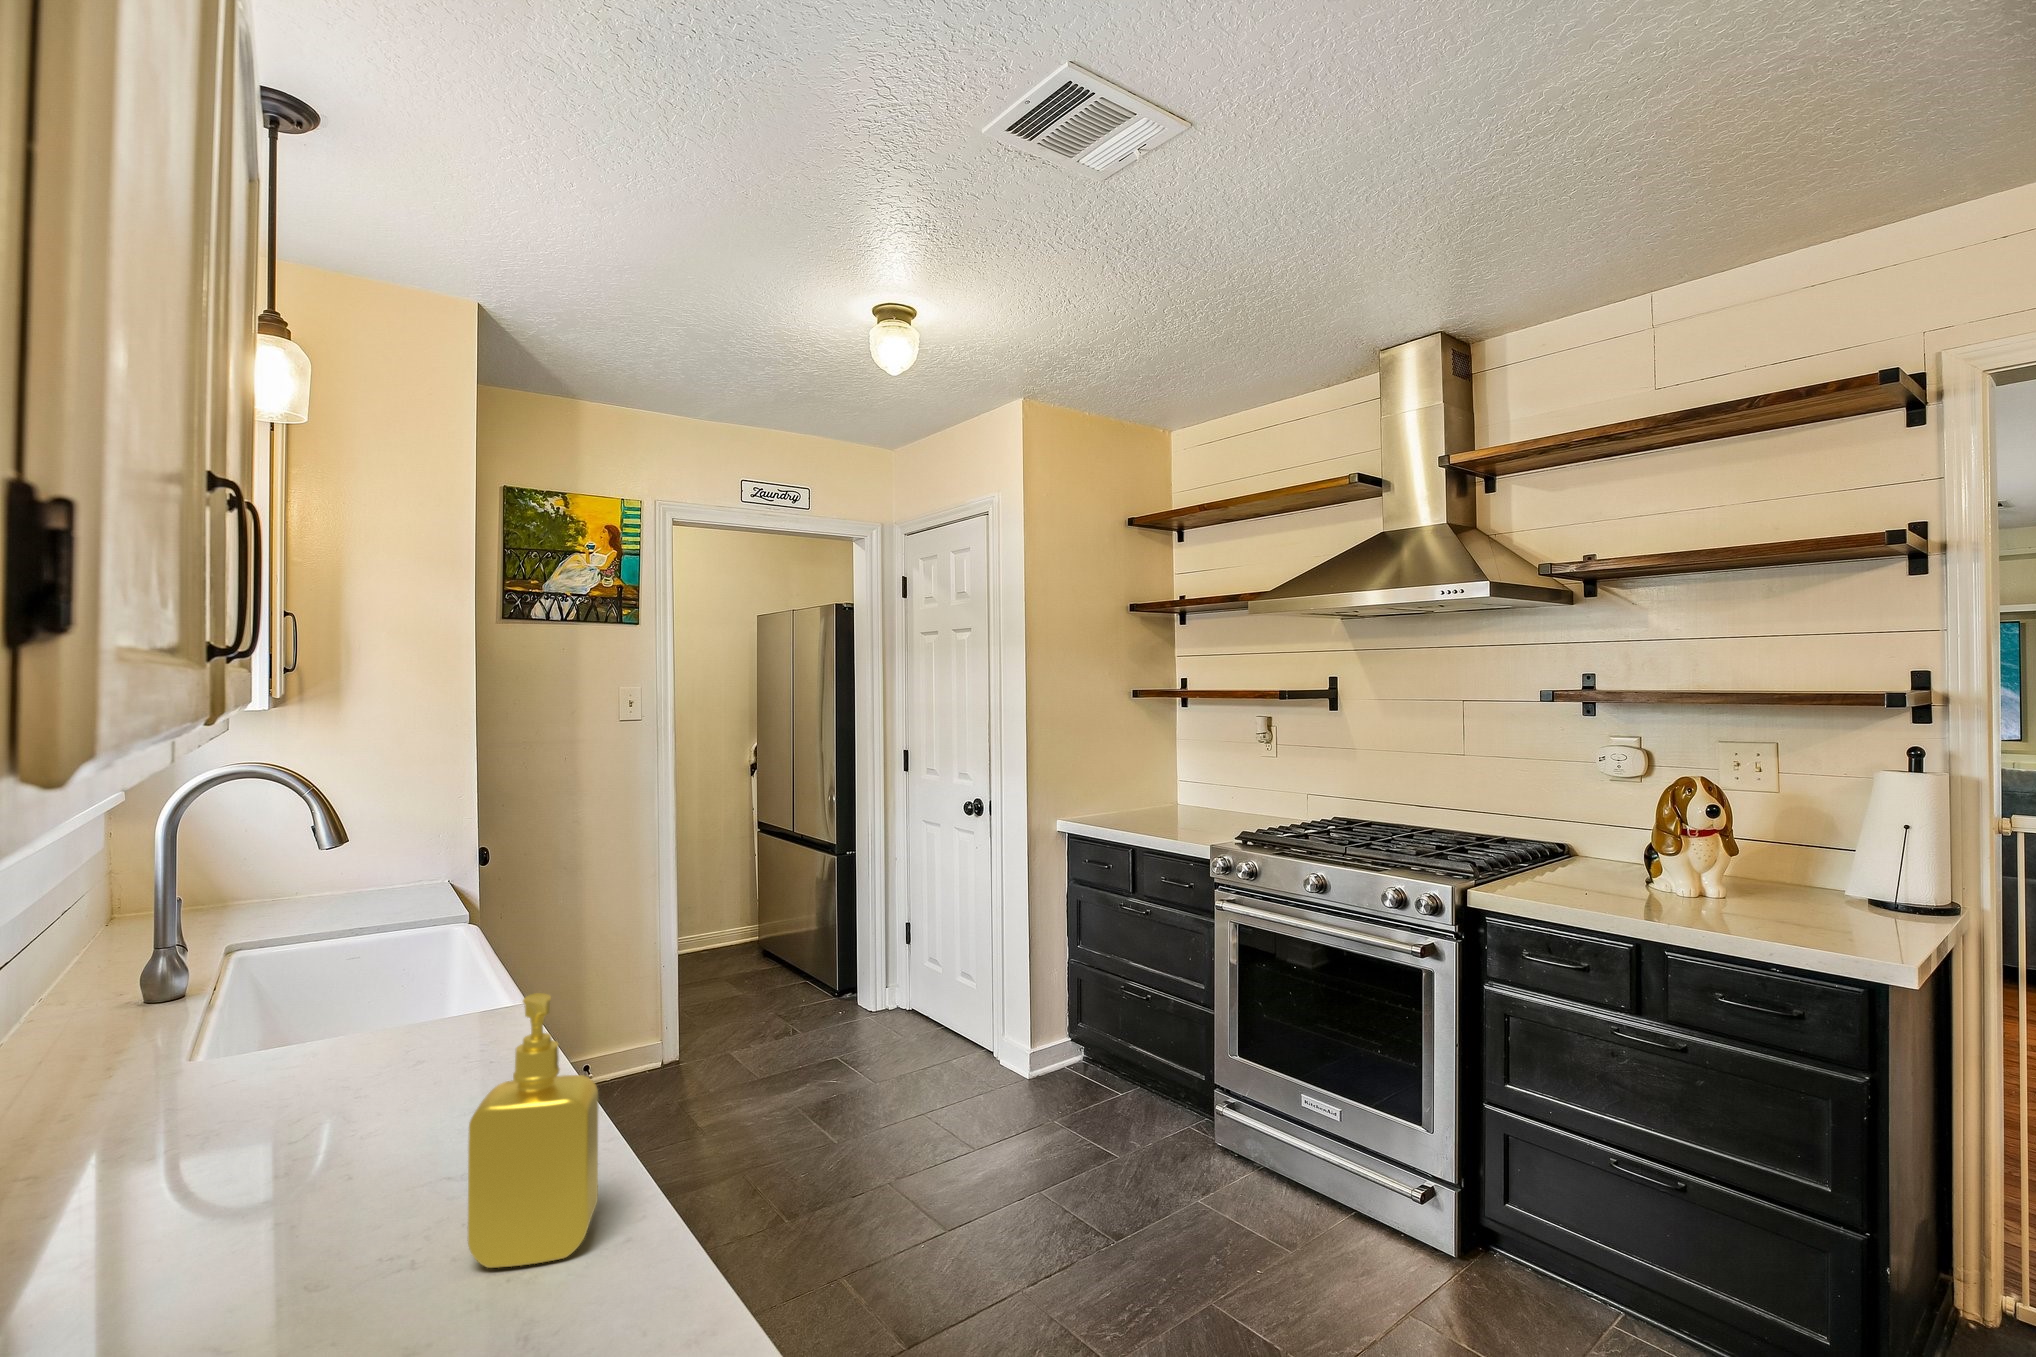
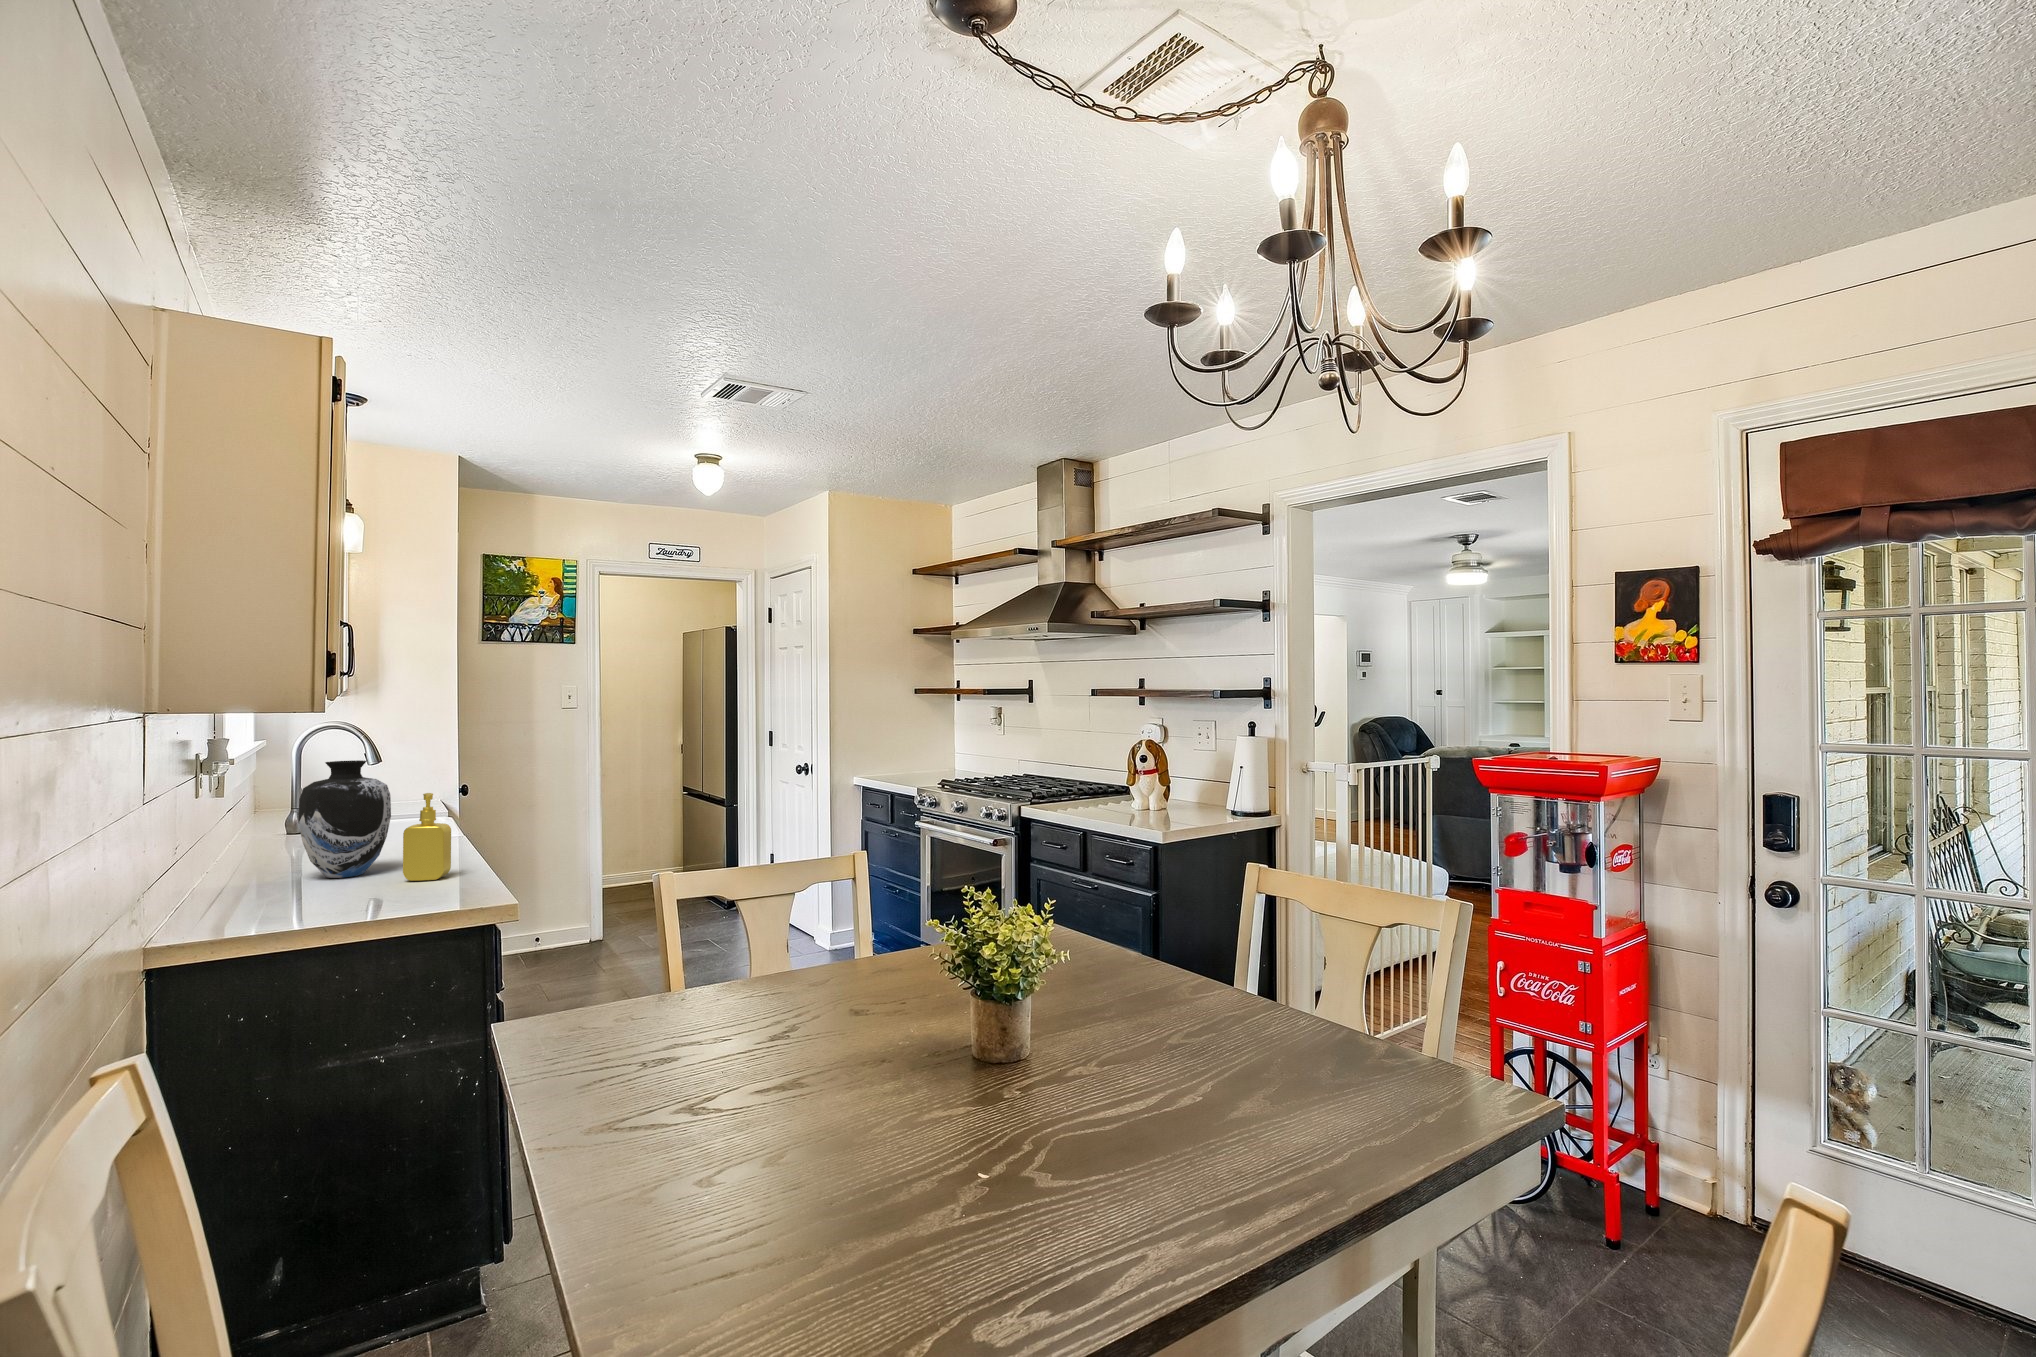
vase: none [150,886,416,1235] -> present [298,760,391,878]

